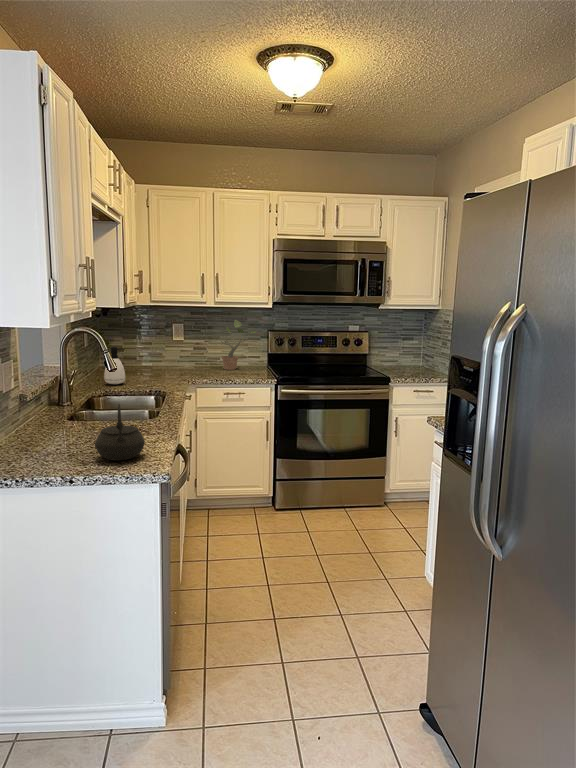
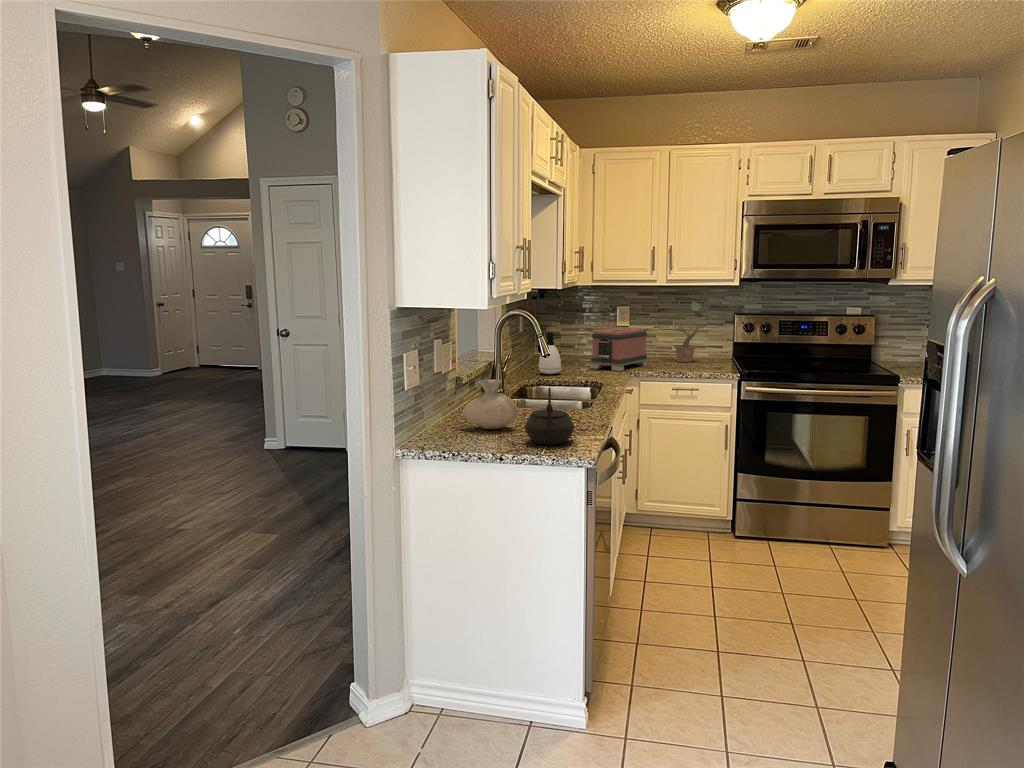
toaster: none [151,341,201,379] -> present [590,327,648,371]
vase: none [27,397,87,447] -> present [463,379,519,429]

